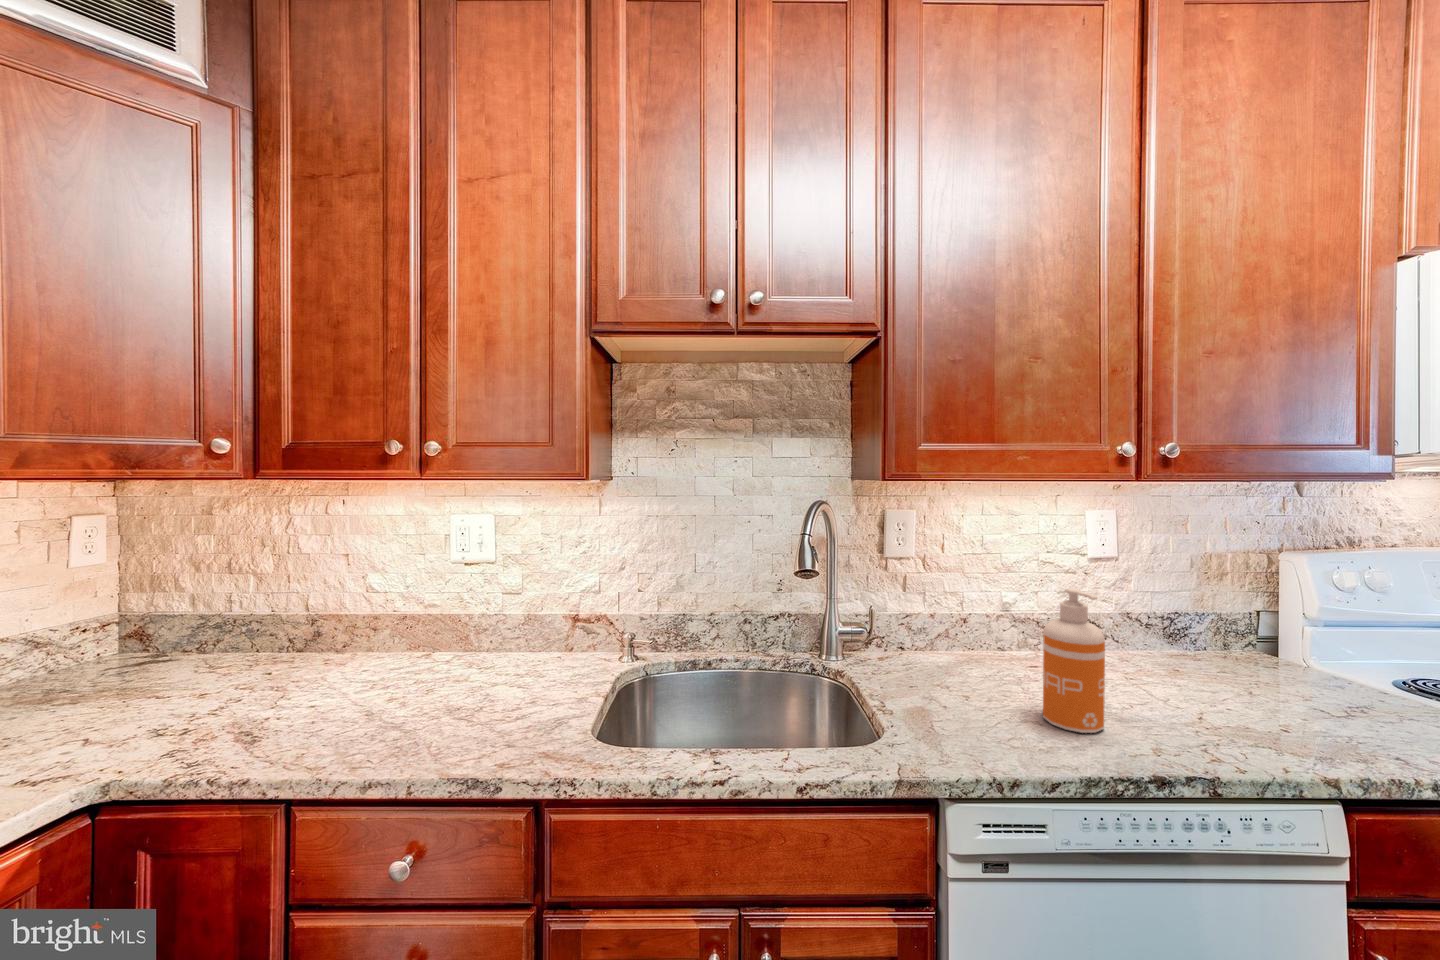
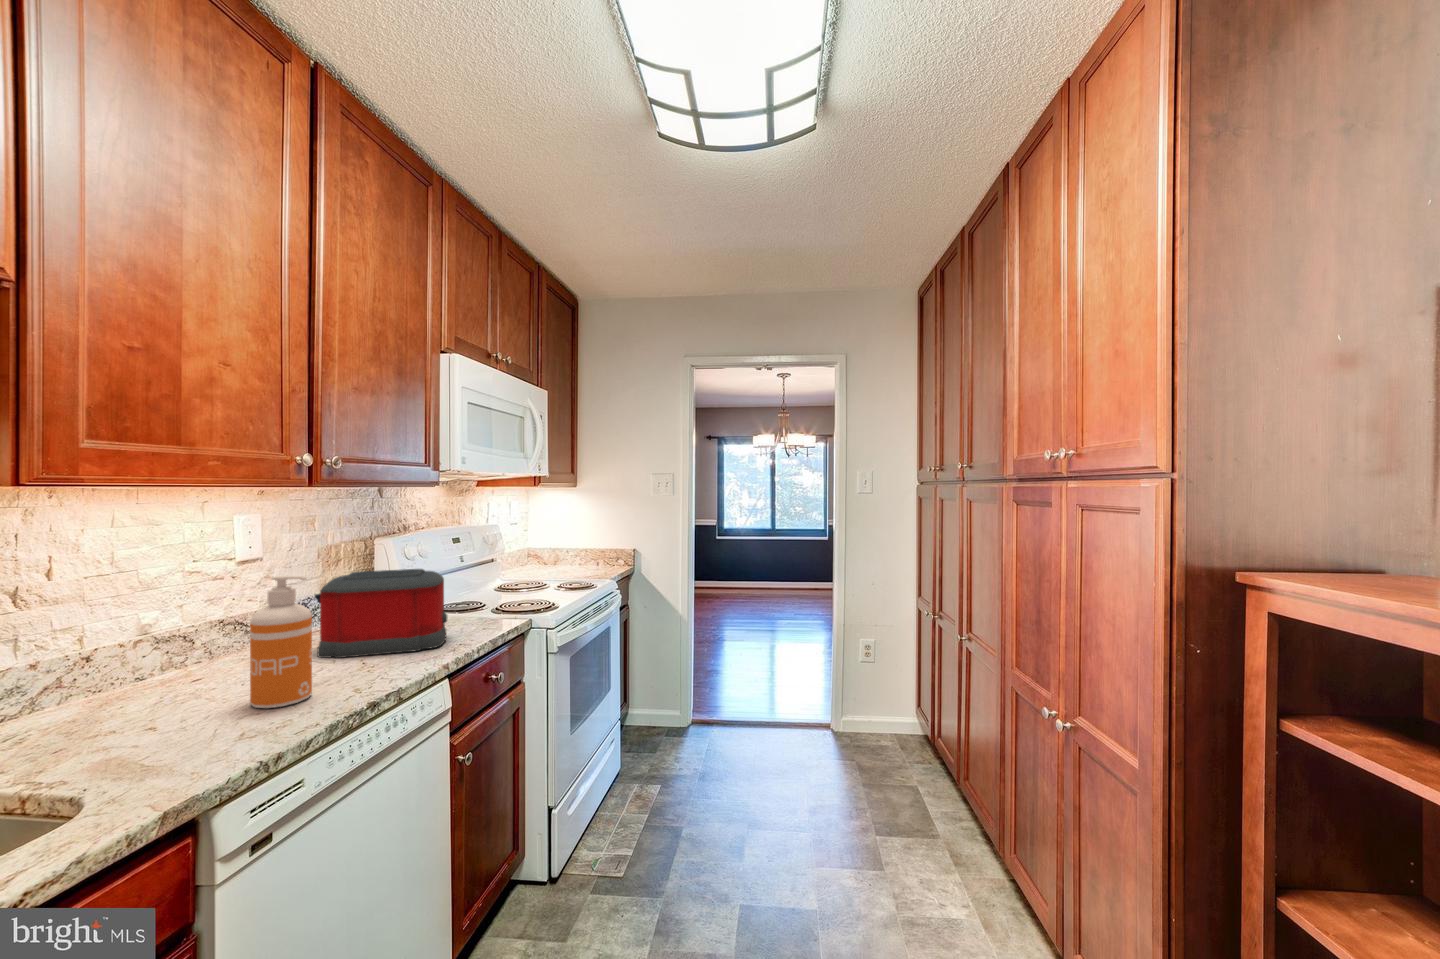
toaster: none [1154,597,1366,741] -> present [315,569,447,658]

